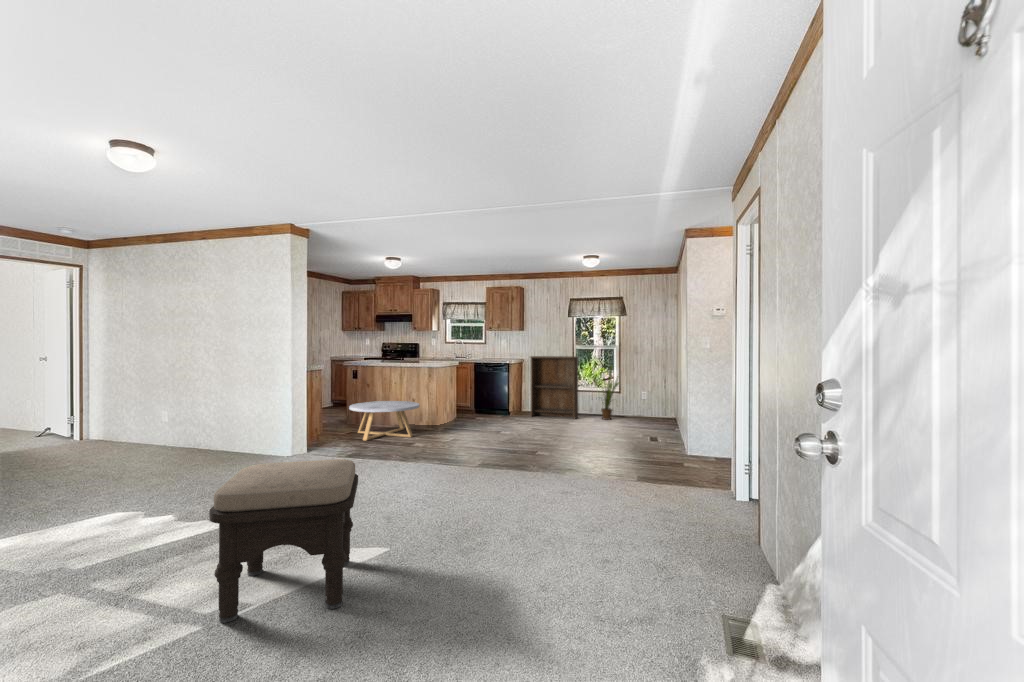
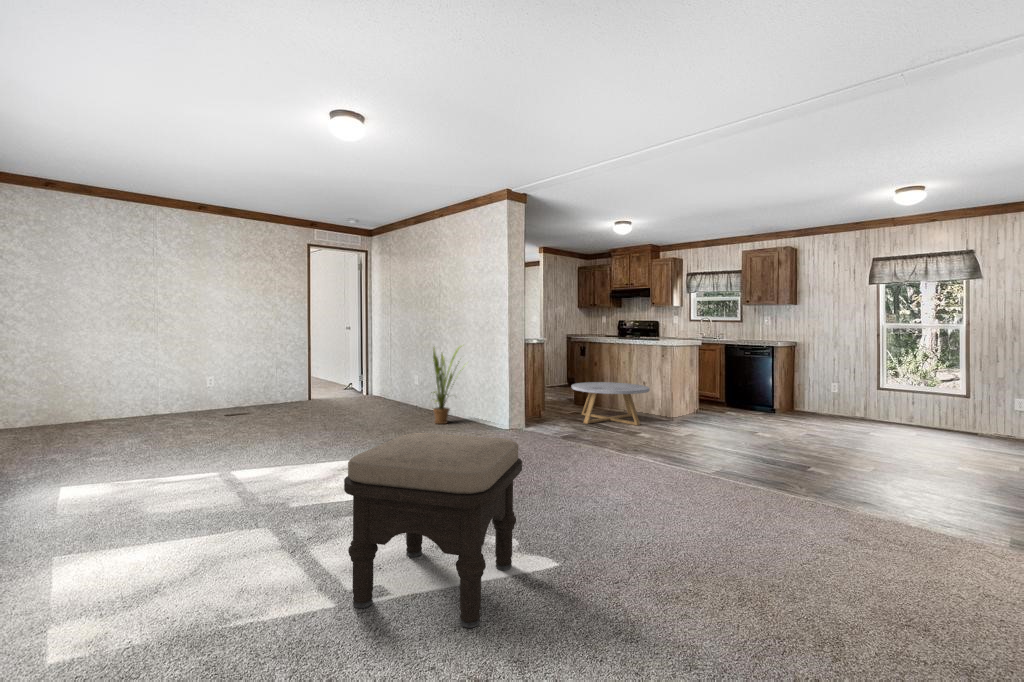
bookshelf: present [530,356,579,419] -> none [803,337,885,425]
house plant: present [601,366,619,420] -> present [433,347,461,424]

